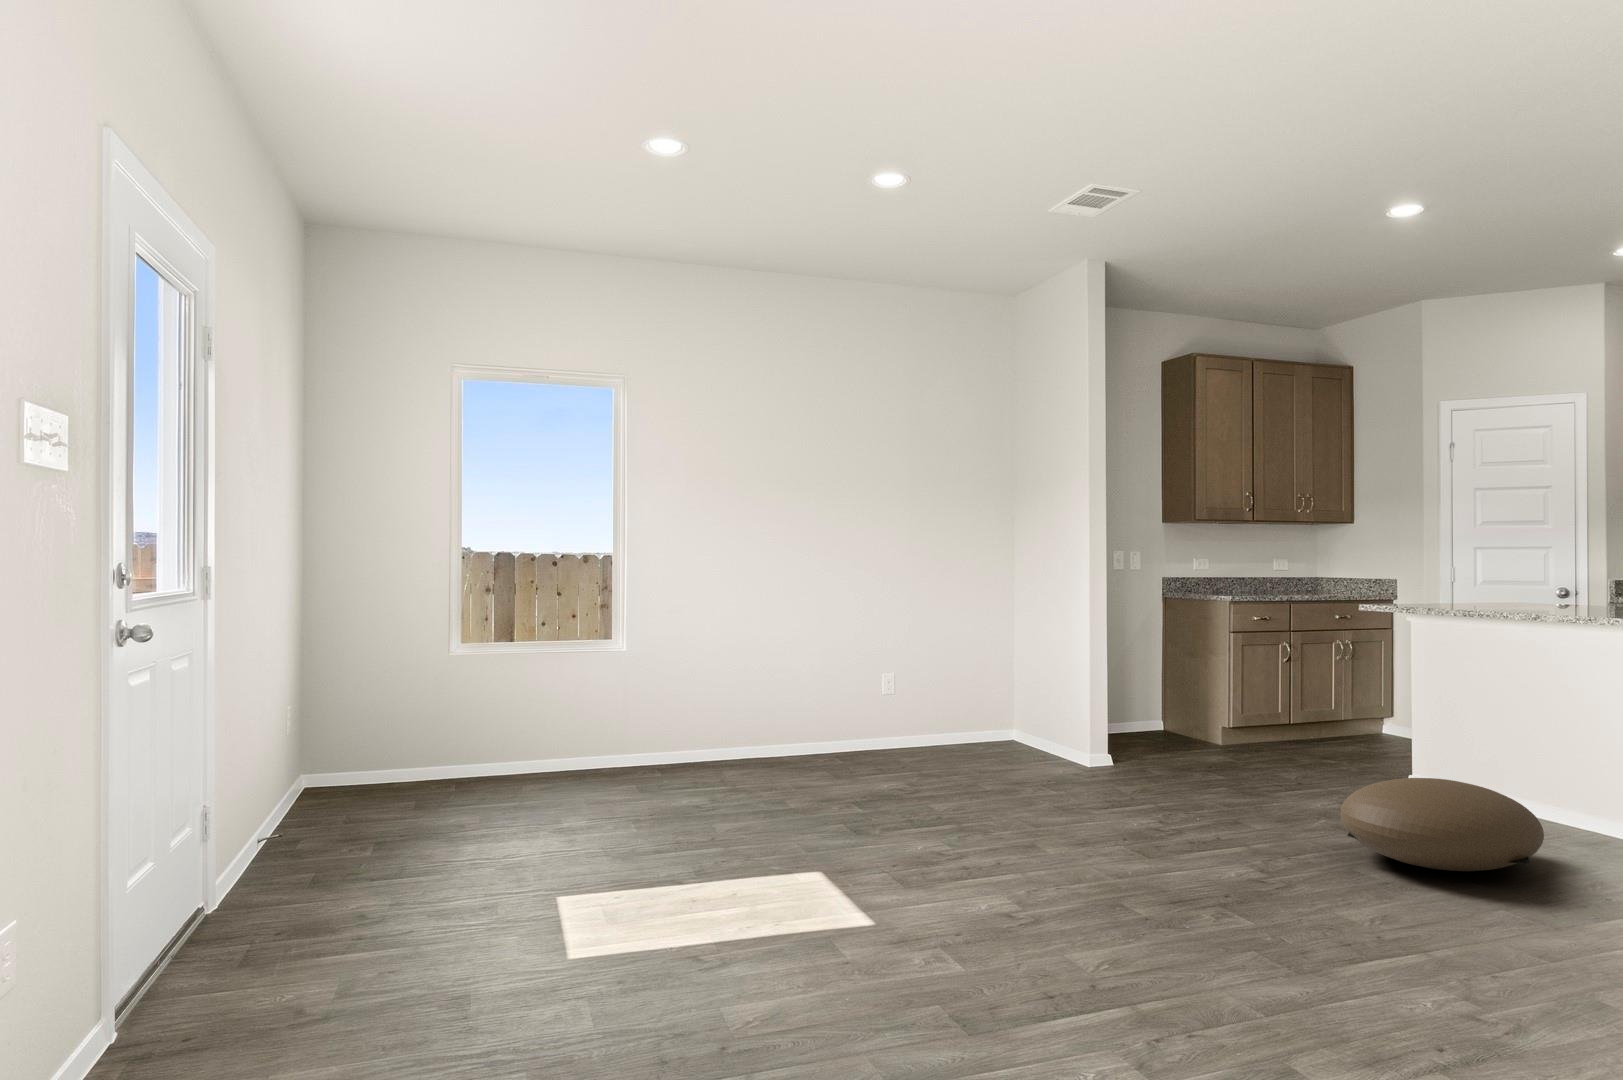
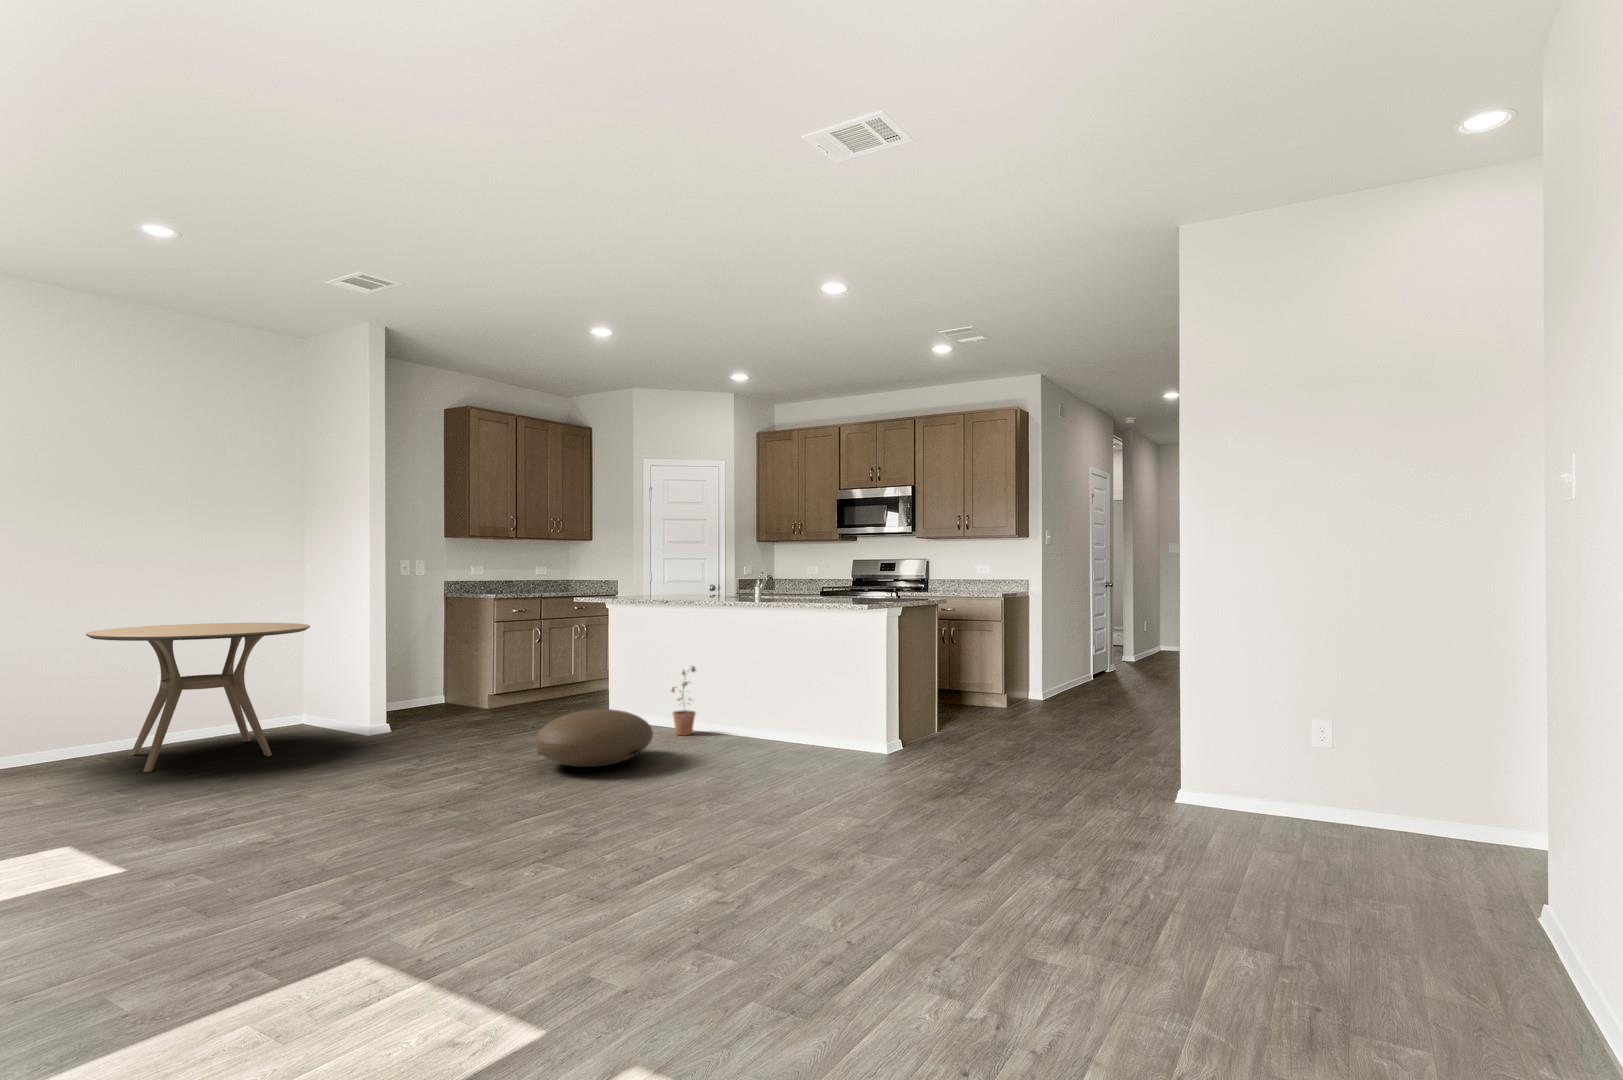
dining table: none [820,618,1026,778] -> present [86,623,310,772]
potted plant: none [1543,722,1596,834] -> present [671,666,696,735]

